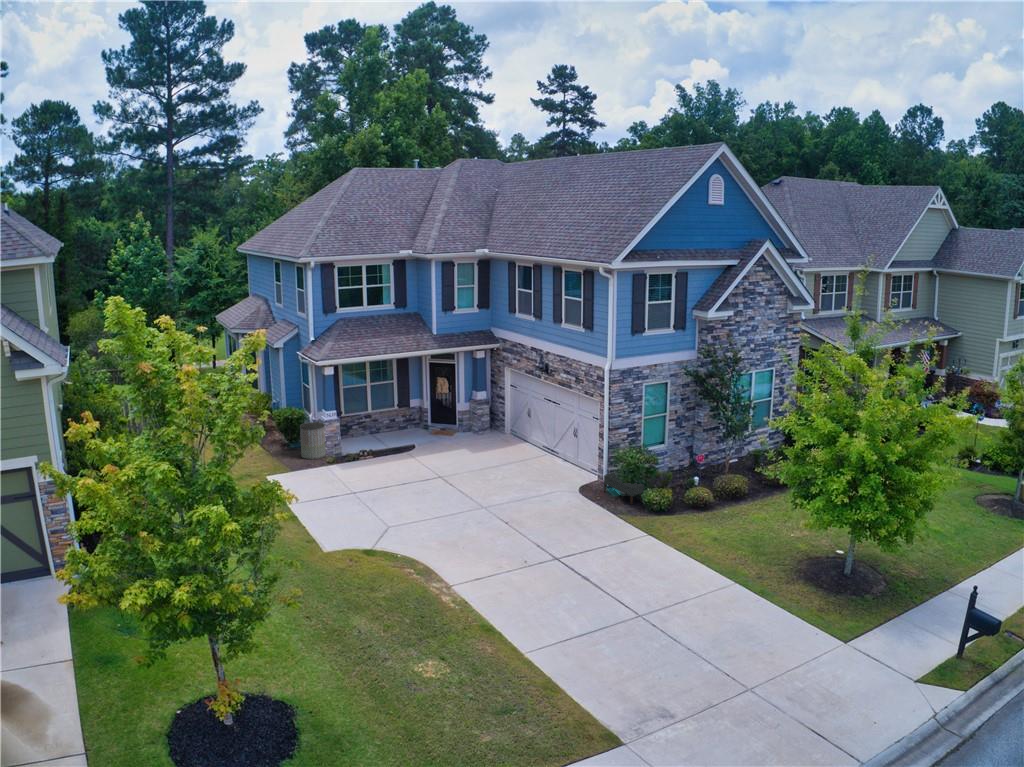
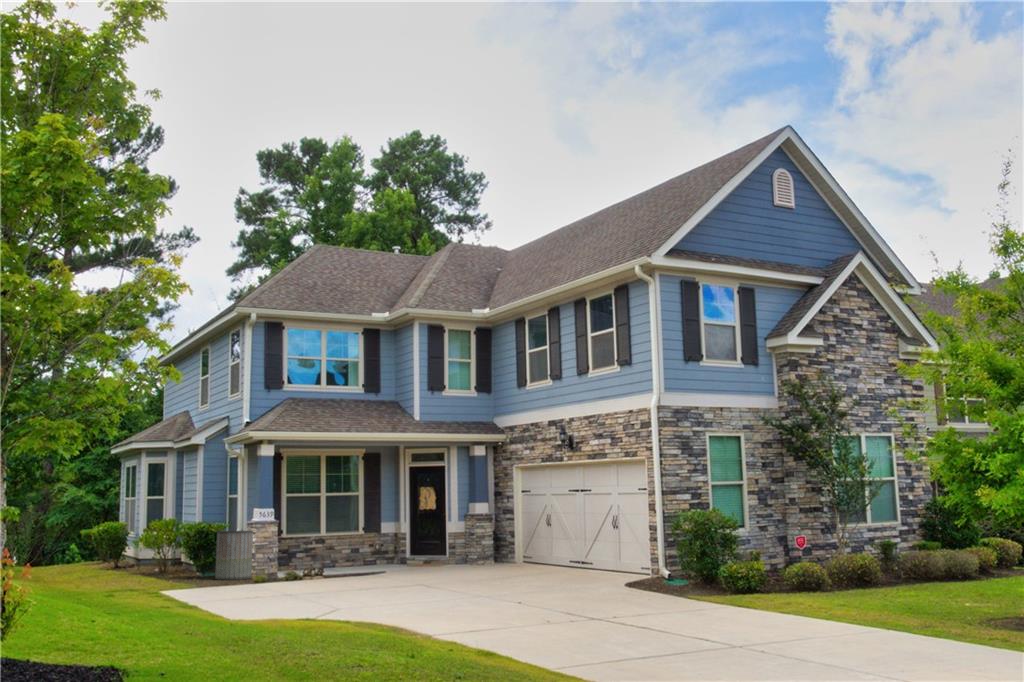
bench: present [604,472,644,505] -> none [660,559,722,593]

